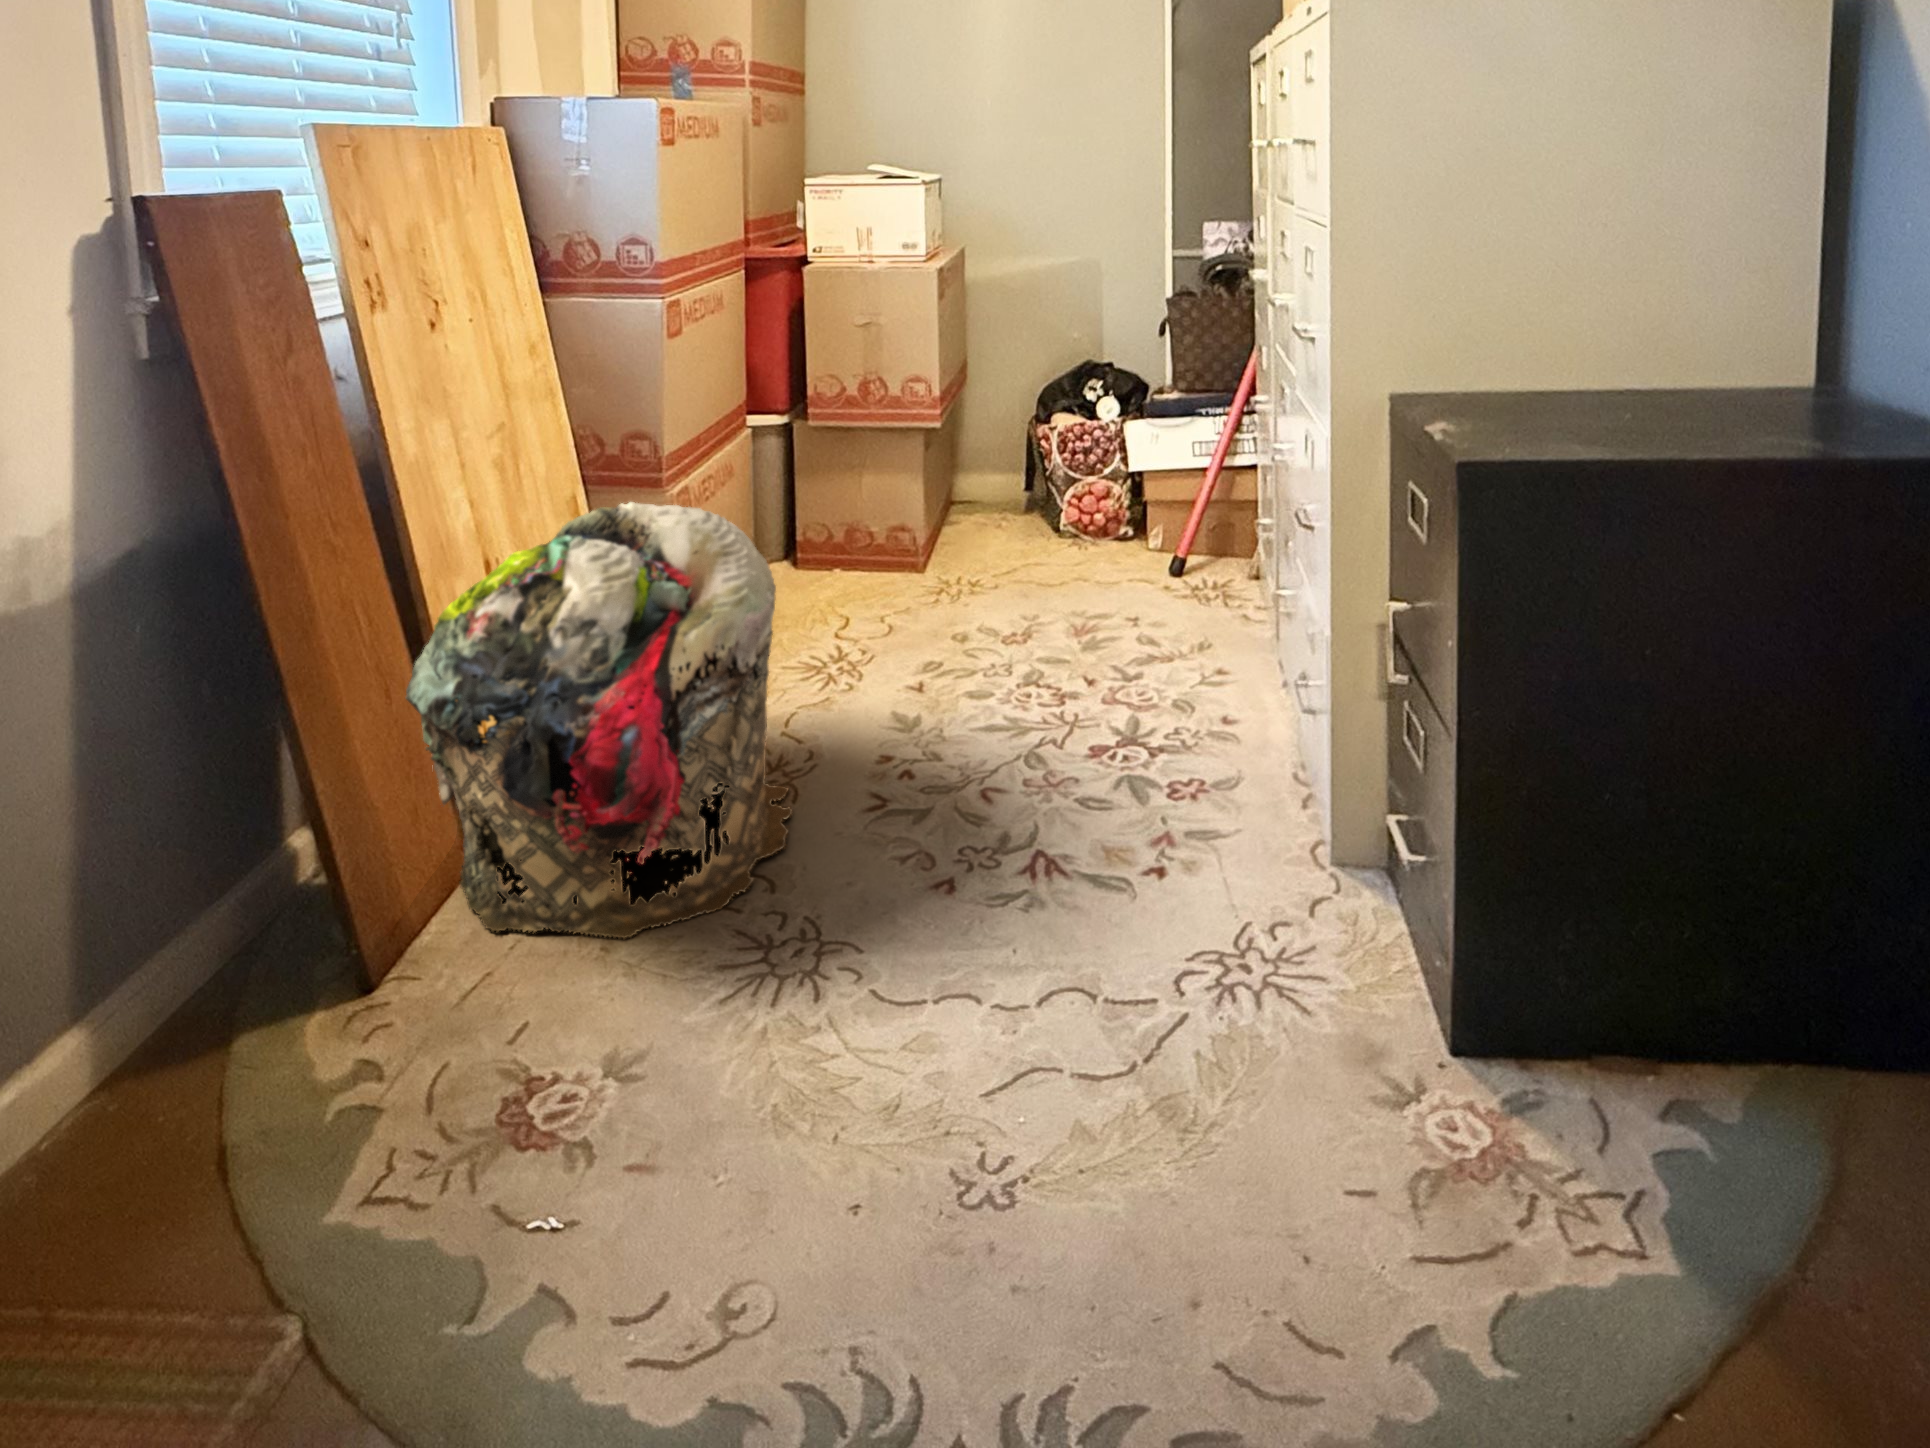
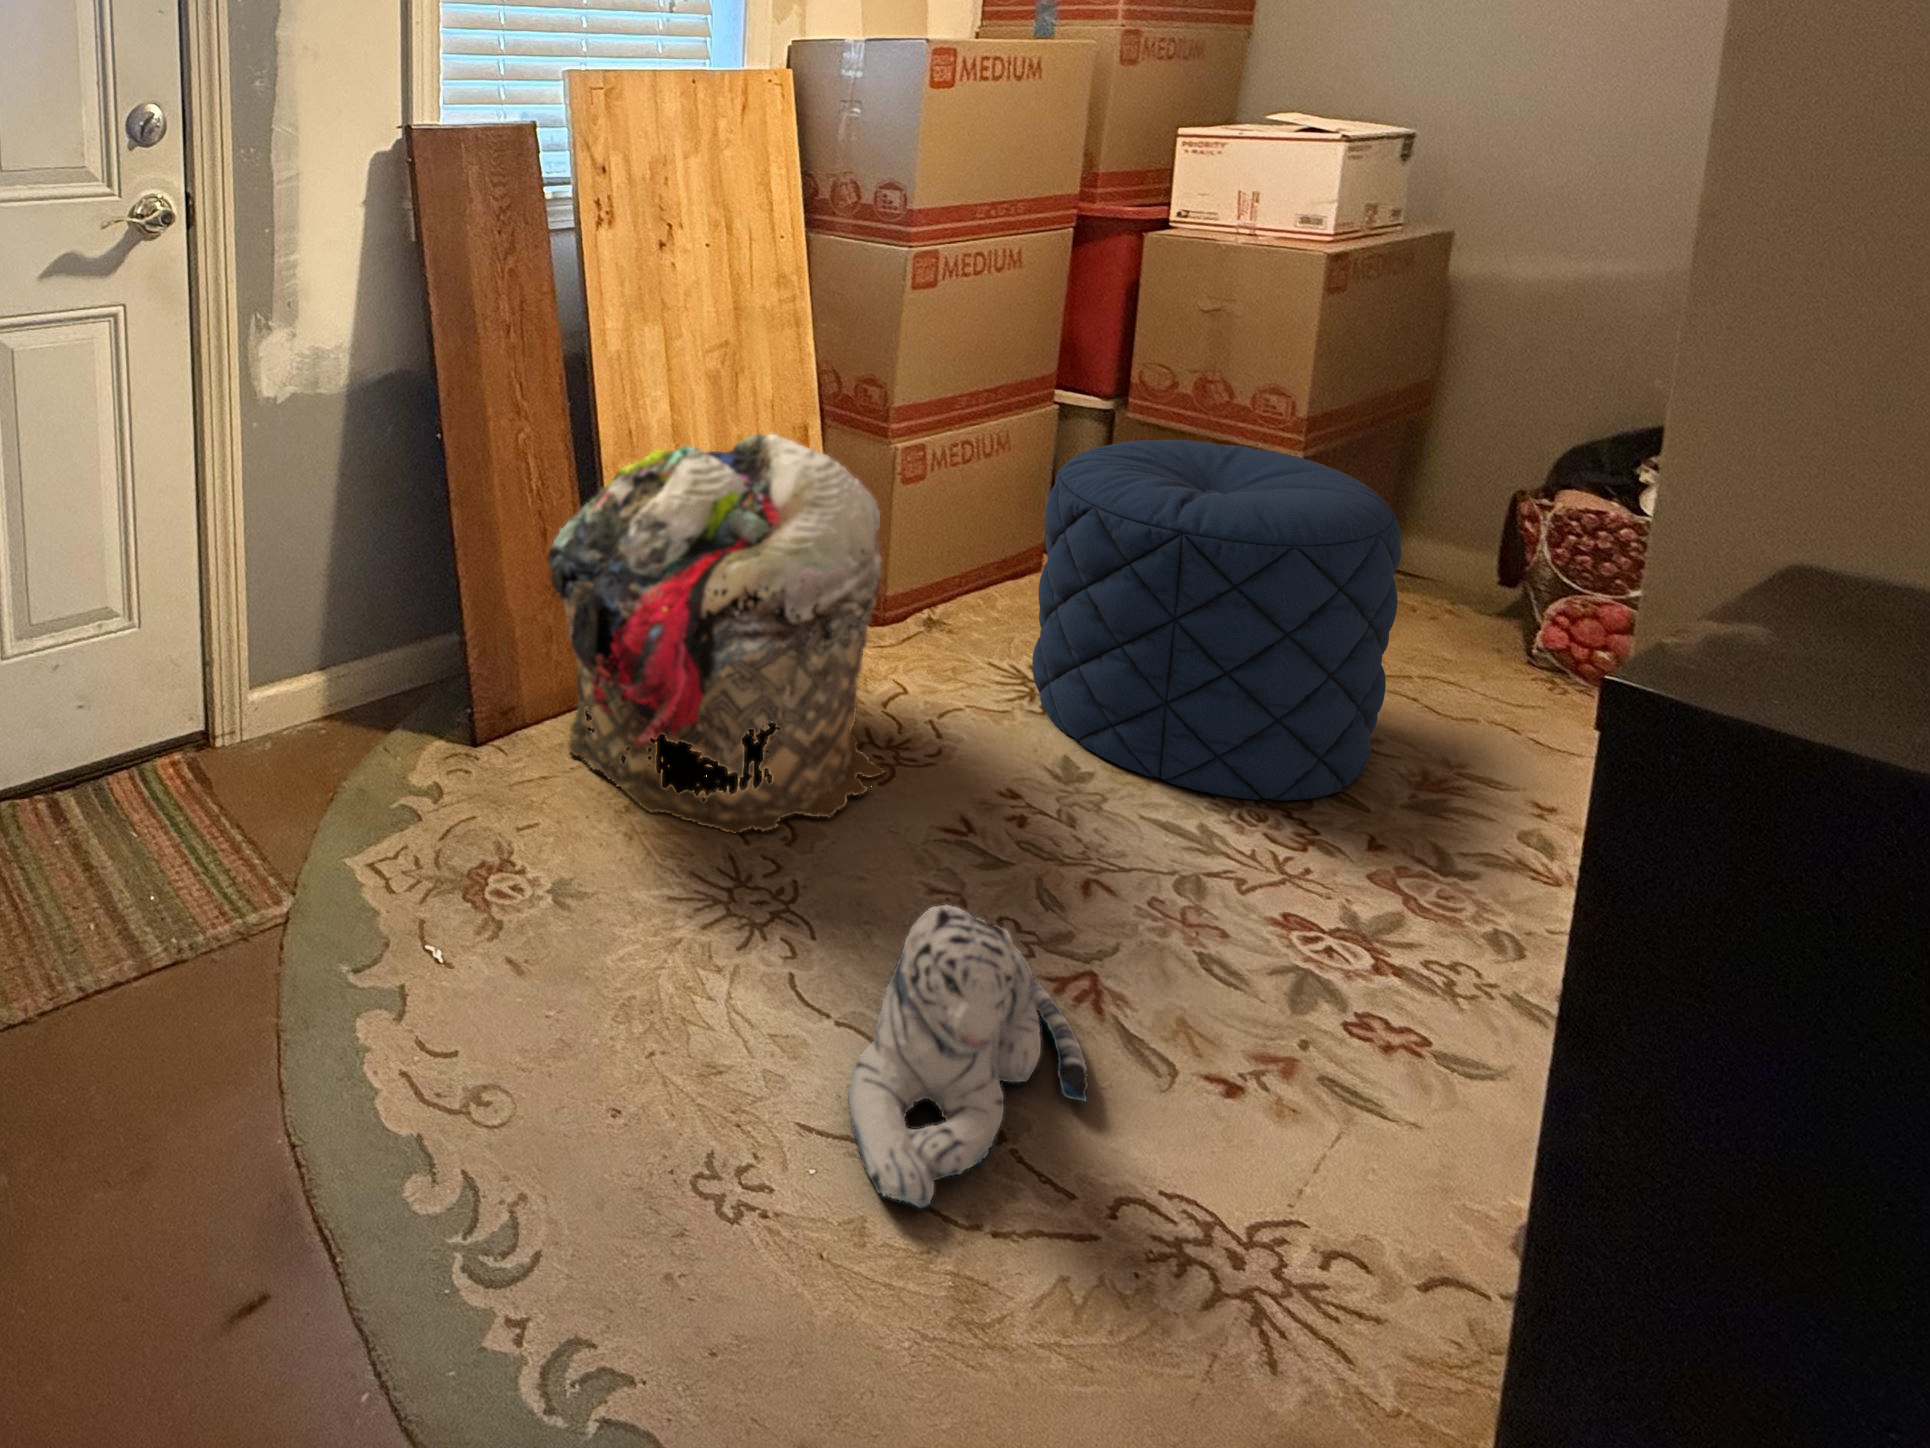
pouf: none [822,424,1057,700] -> present [1032,440,1401,801]
plush toy: none [952,828,1118,1096] -> present [848,905,1089,1208]

